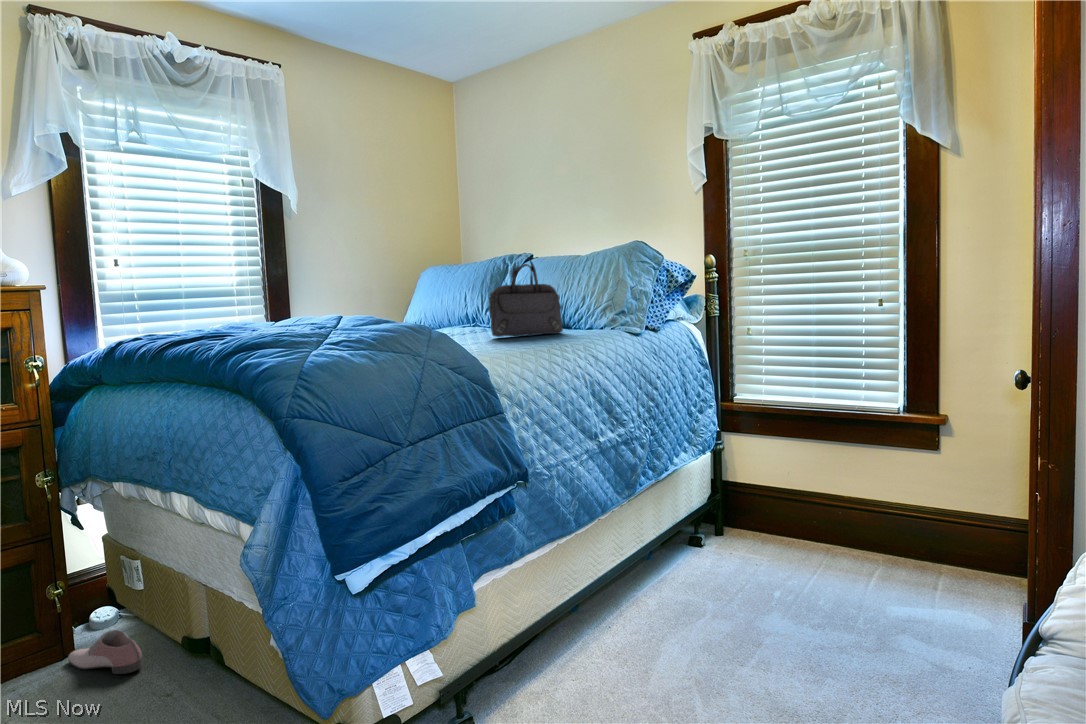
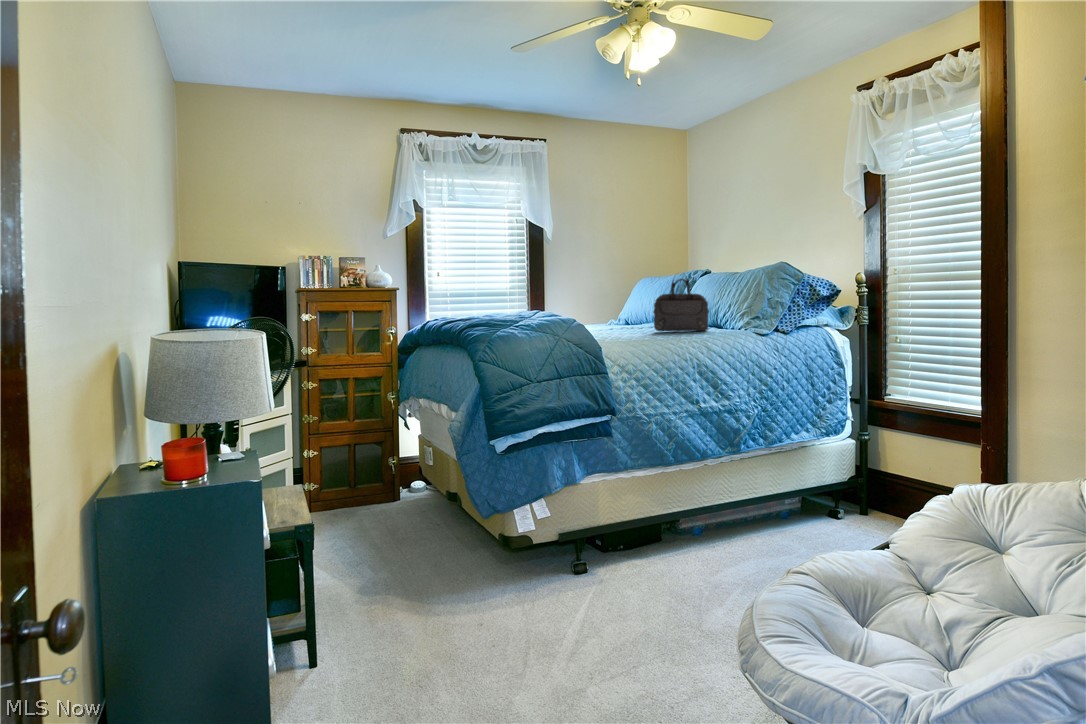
shoe: present [68,630,143,674] -> none [394,486,427,509]

